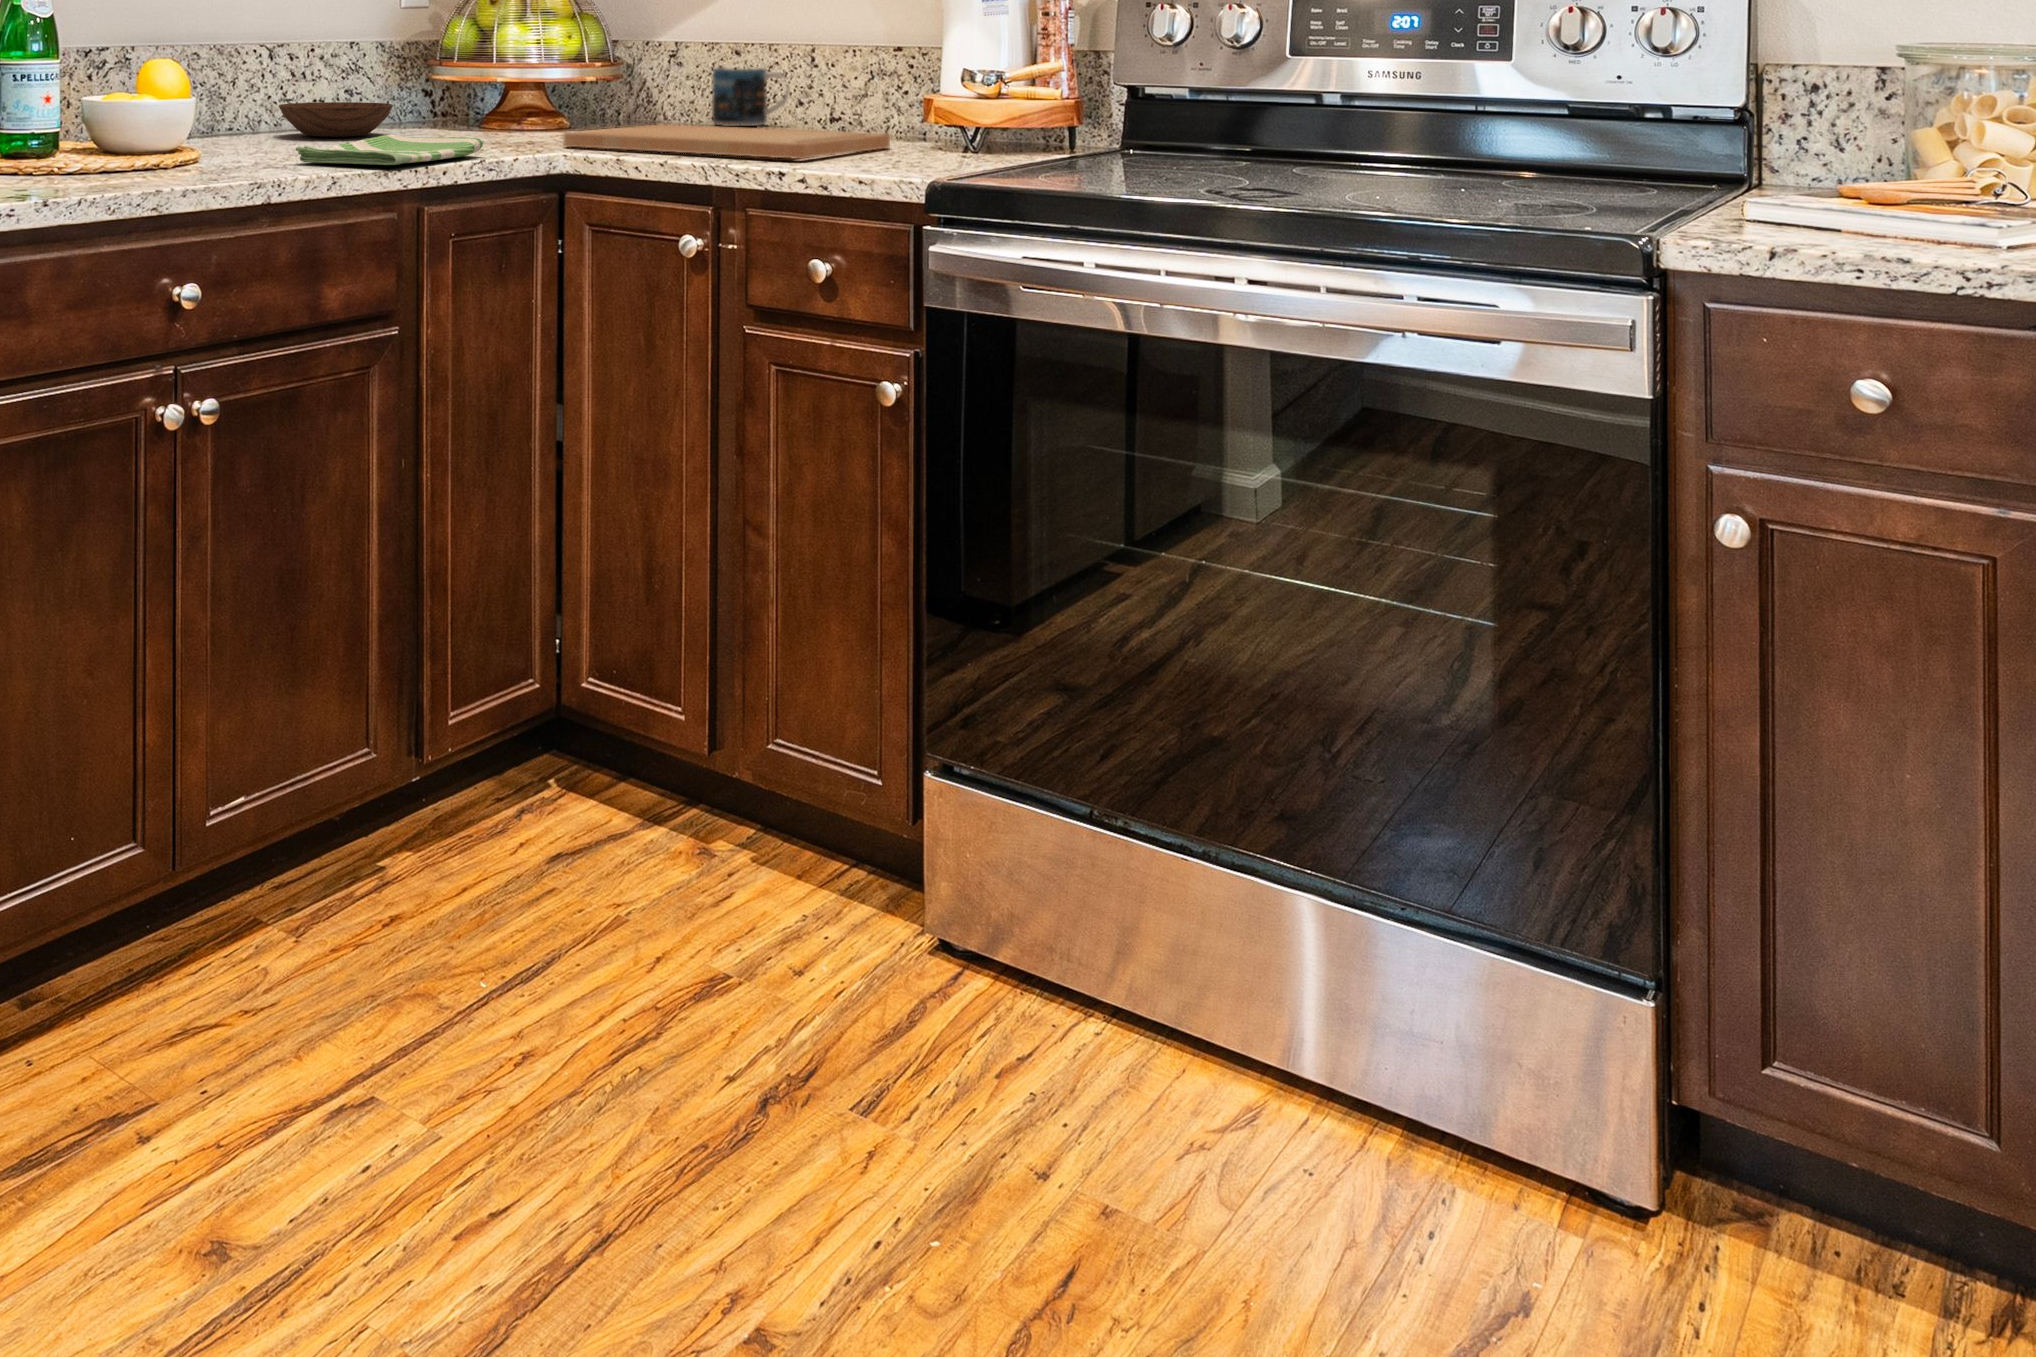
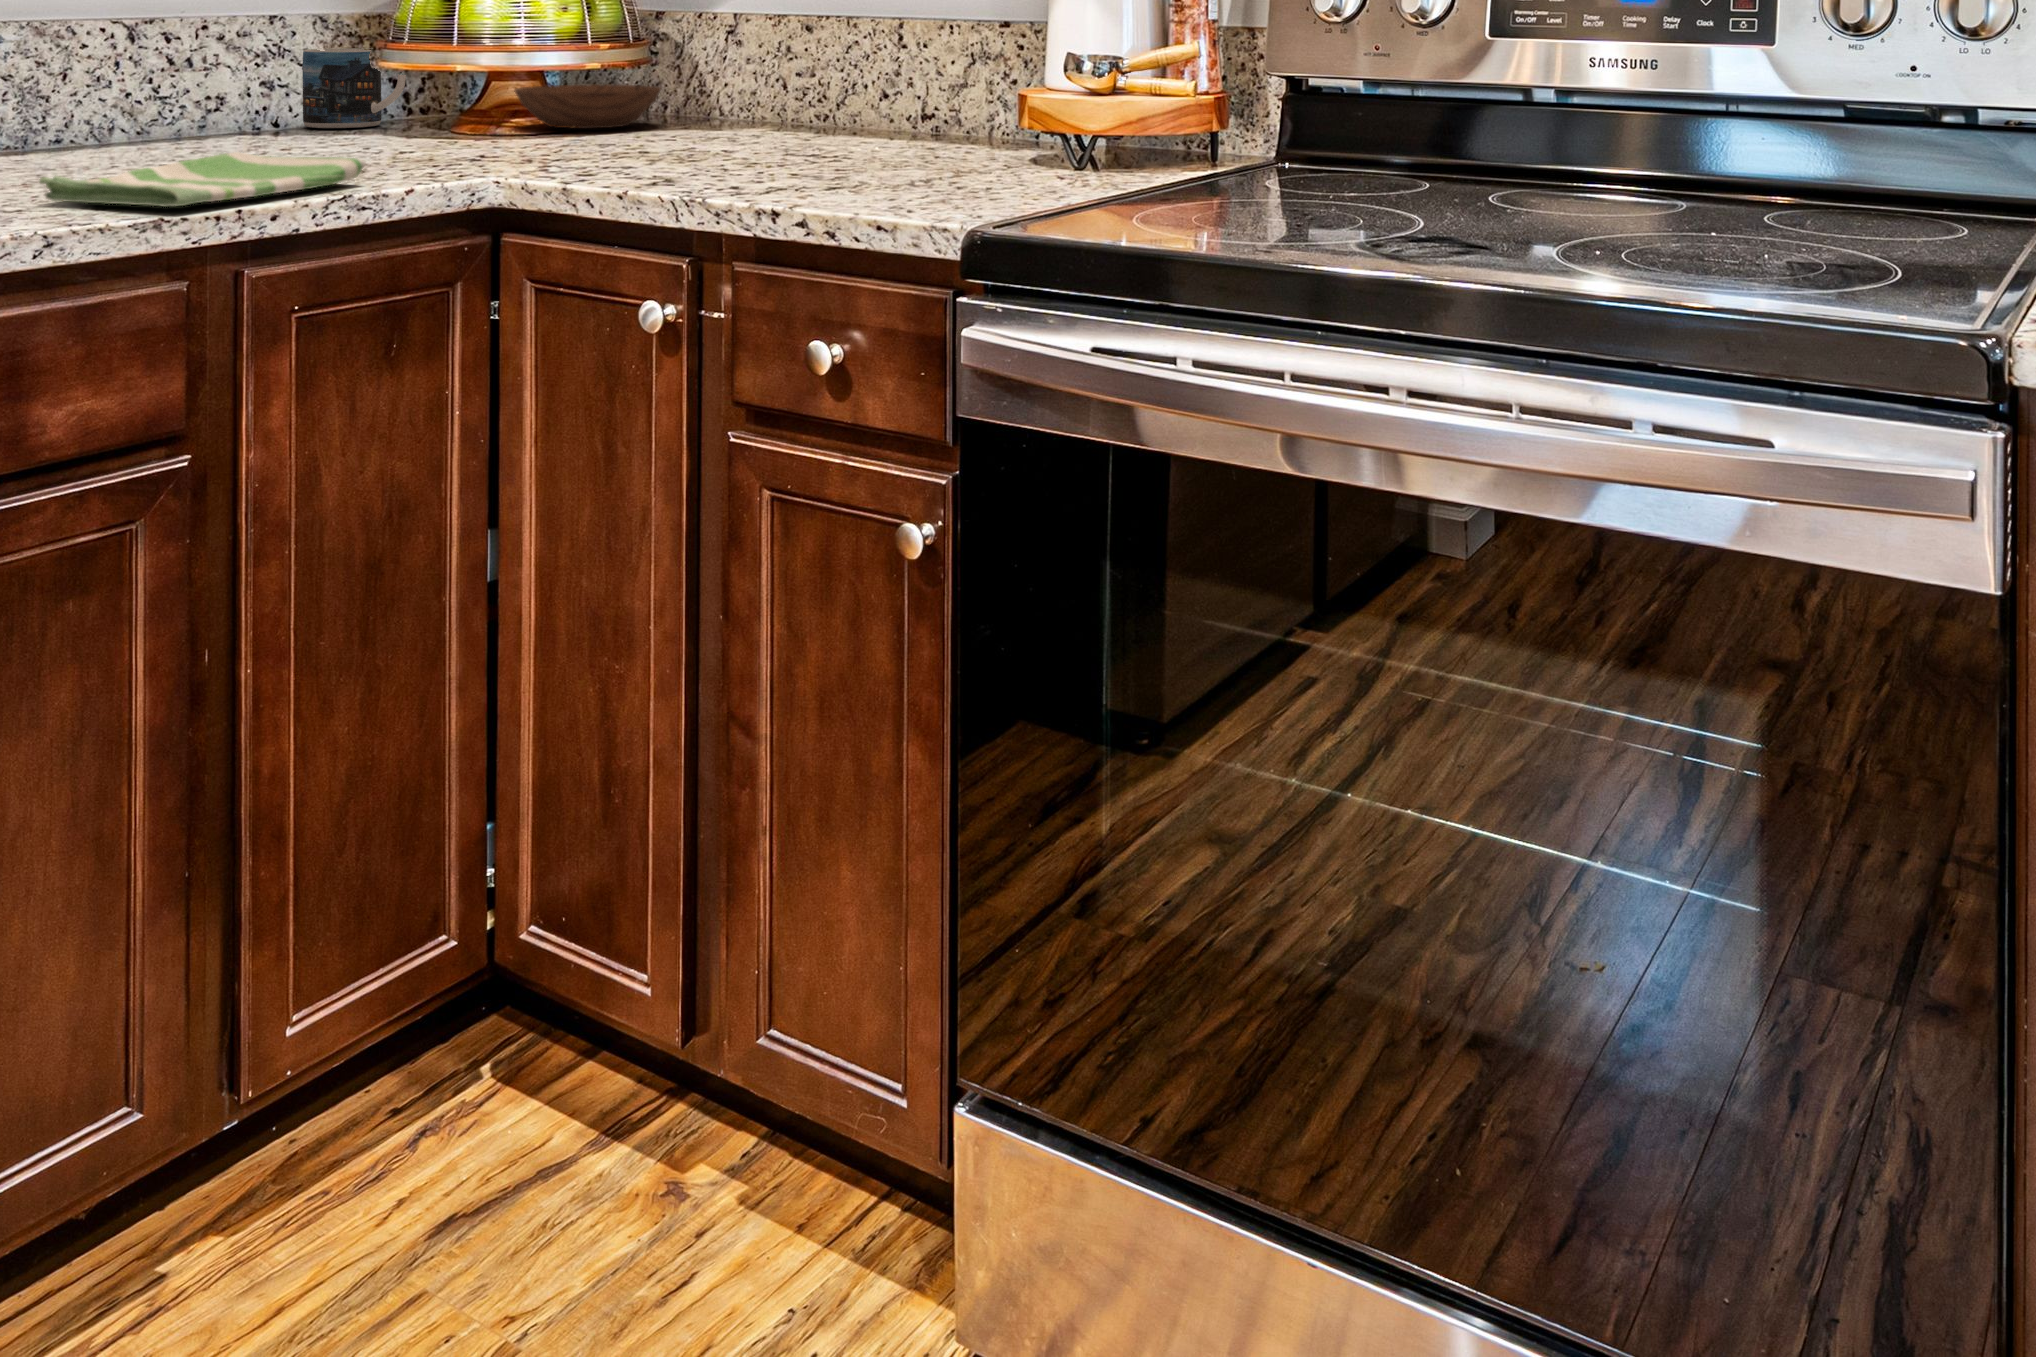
mug: present [712,67,791,126] -> present [303,48,406,128]
bowl: present [279,102,393,137] -> present [514,85,661,129]
cutting board: present [563,125,890,159] -> none [512,129,970,186]

